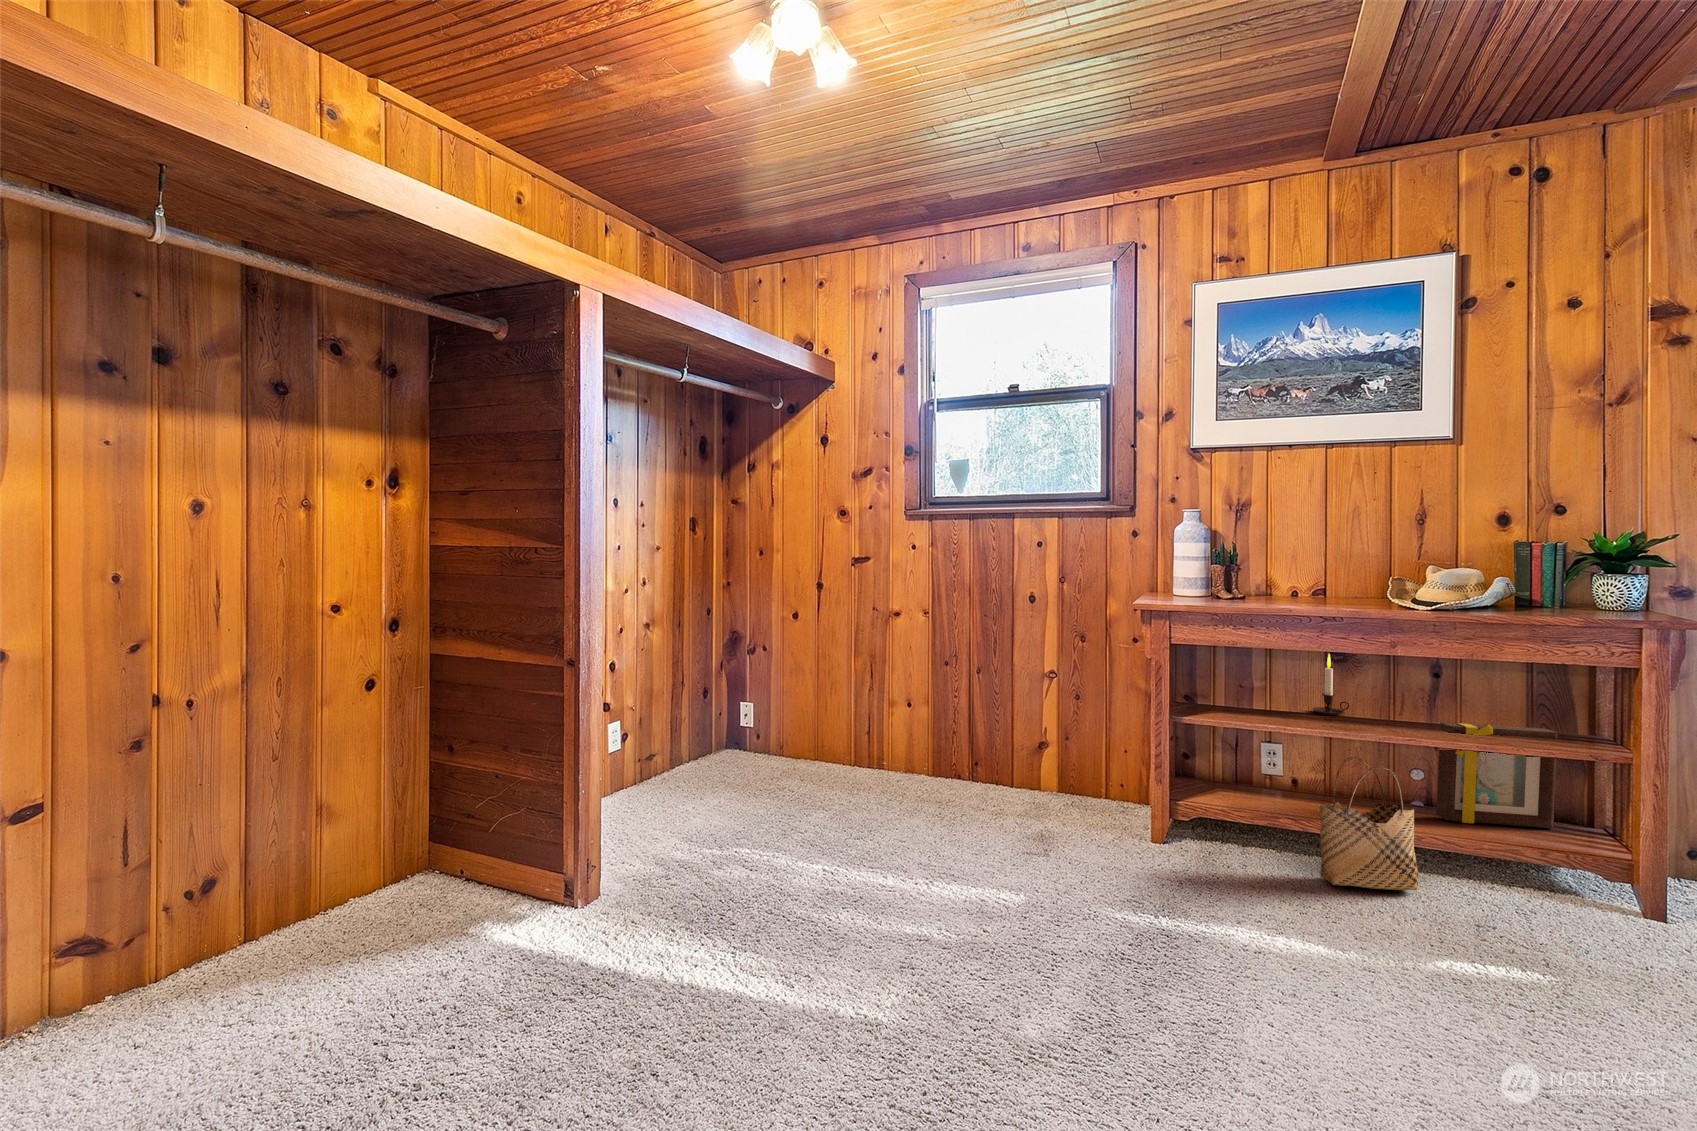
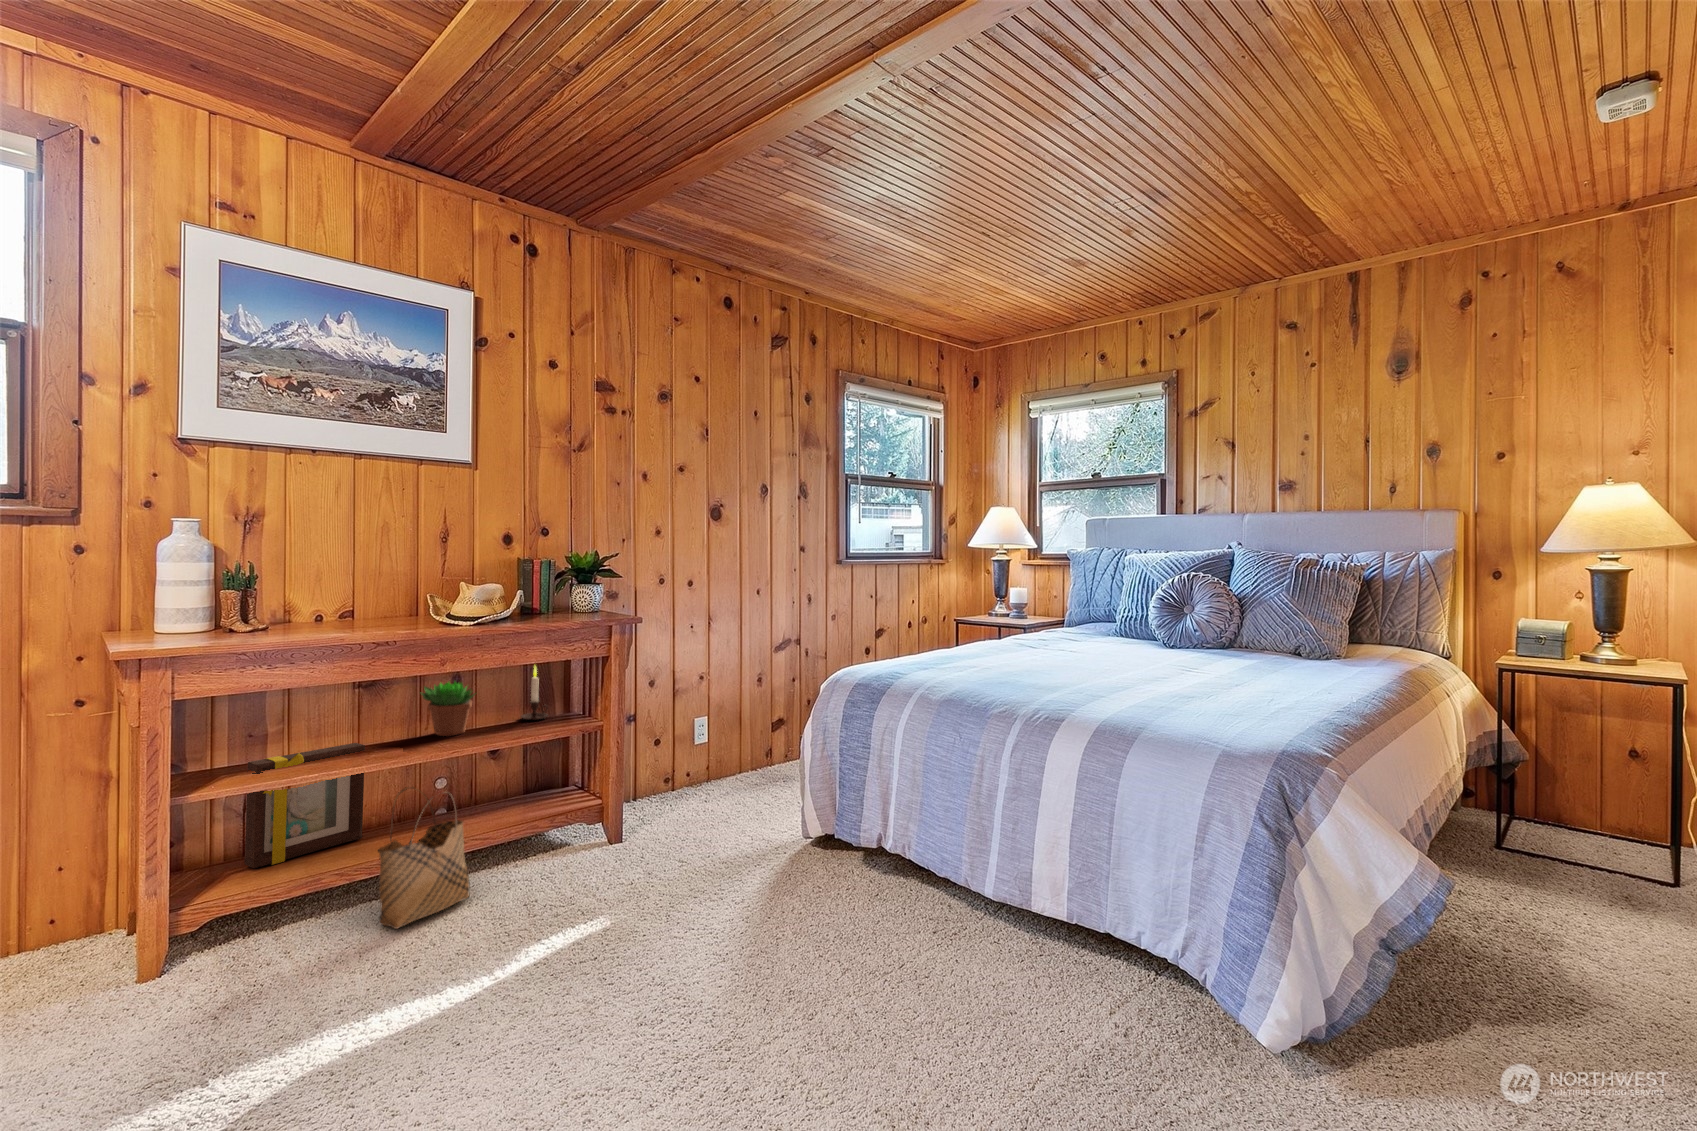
candle: present [1312,654,1349,715] -> present [521,666,547,720]
succulent plant: none [1385,668,1454,726] -> present [421,681,475,736]
picture frame: present [1436,723,1558,828] -> present [245,743,365,868]

